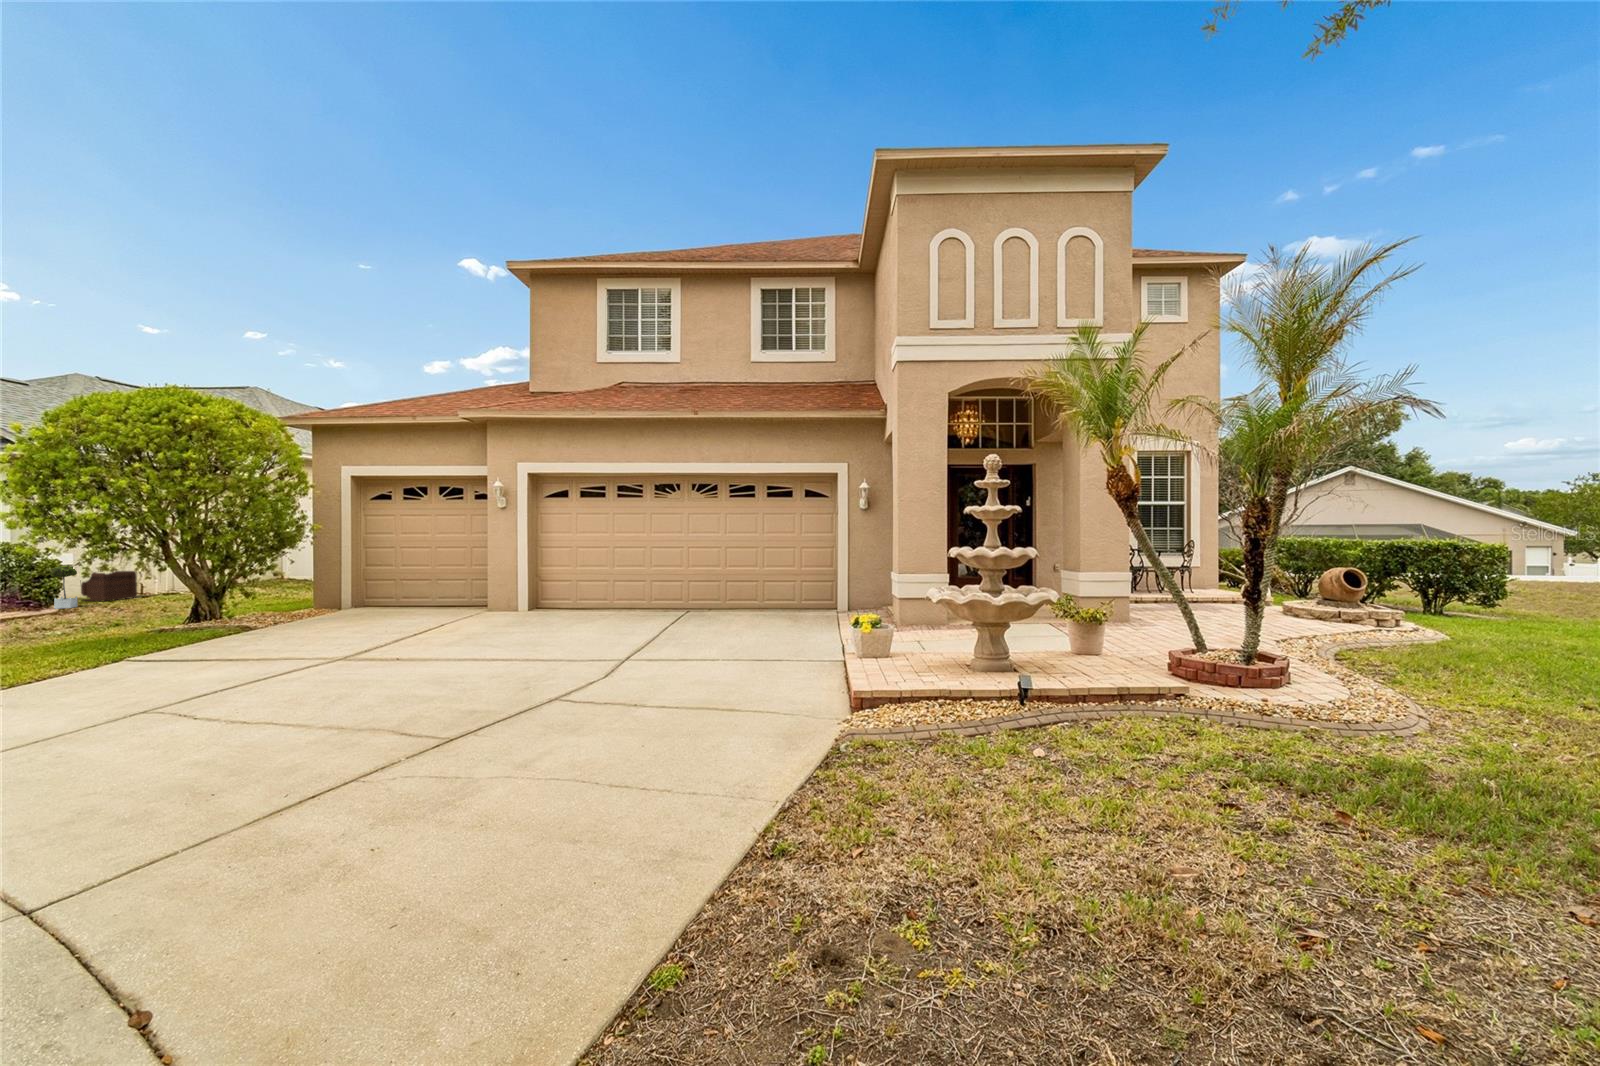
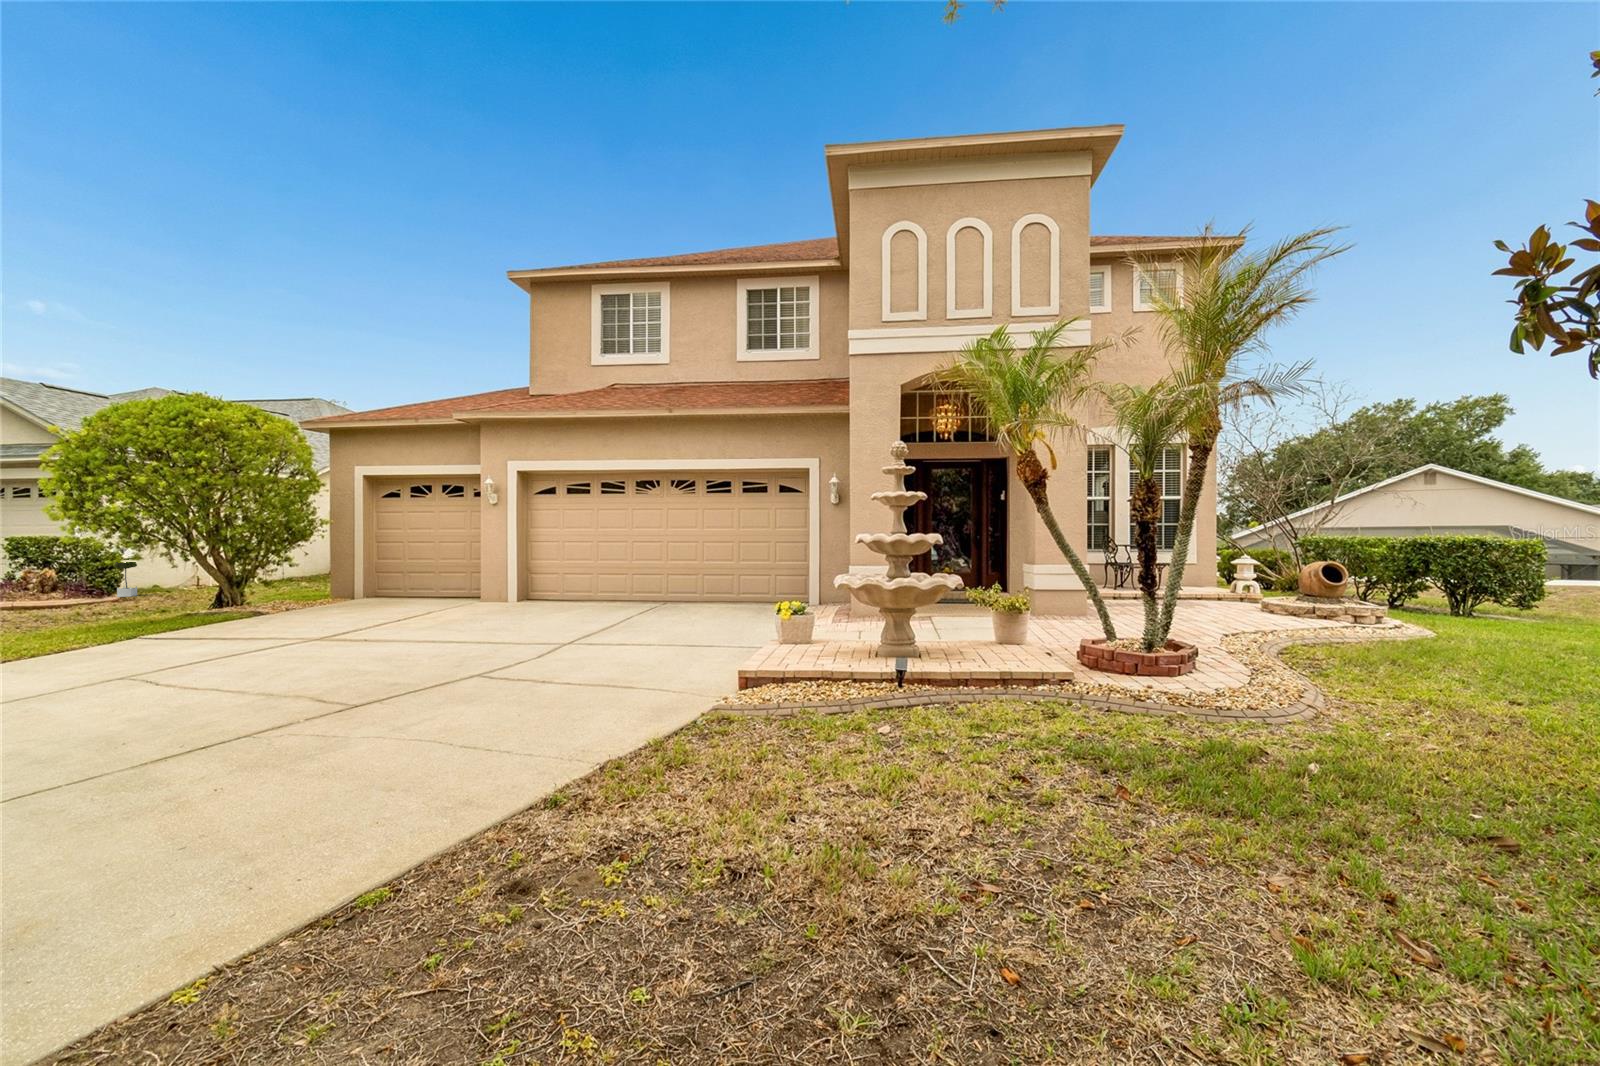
wooden crate: present [81,571,137,601] -> none [144,565,192,592]

